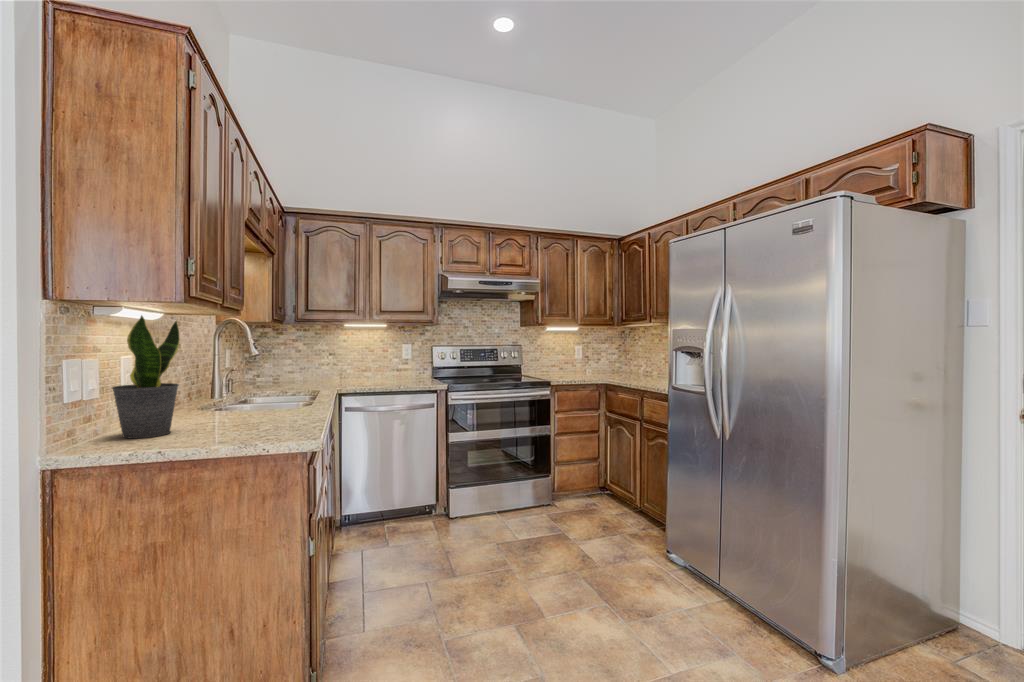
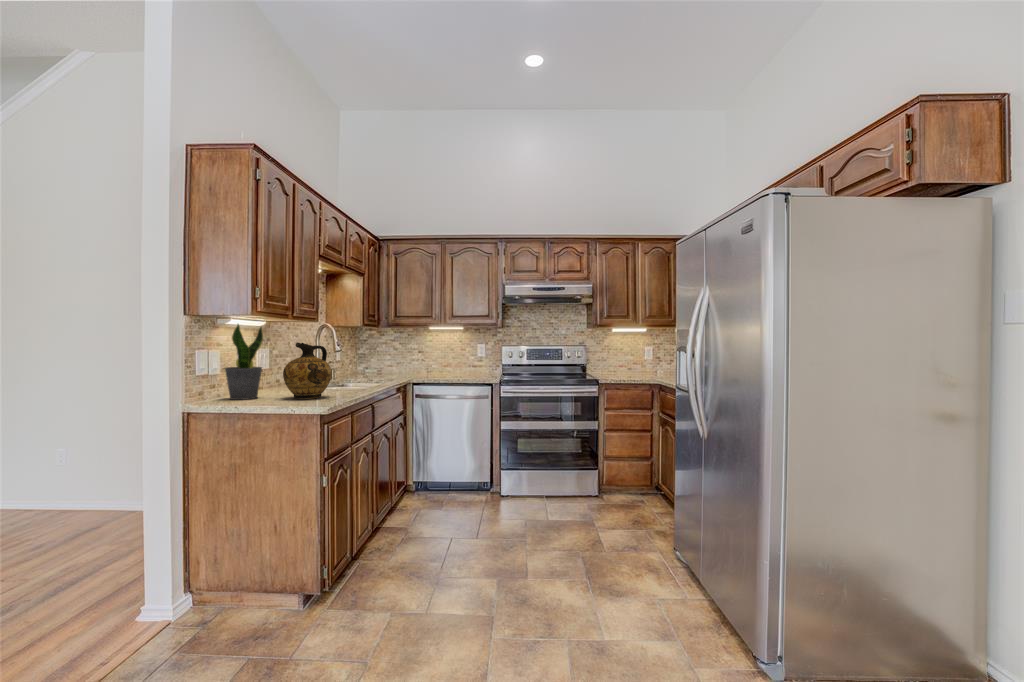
ceramic jug: none [219,345,294,429] -> present [283,342,332,399]

